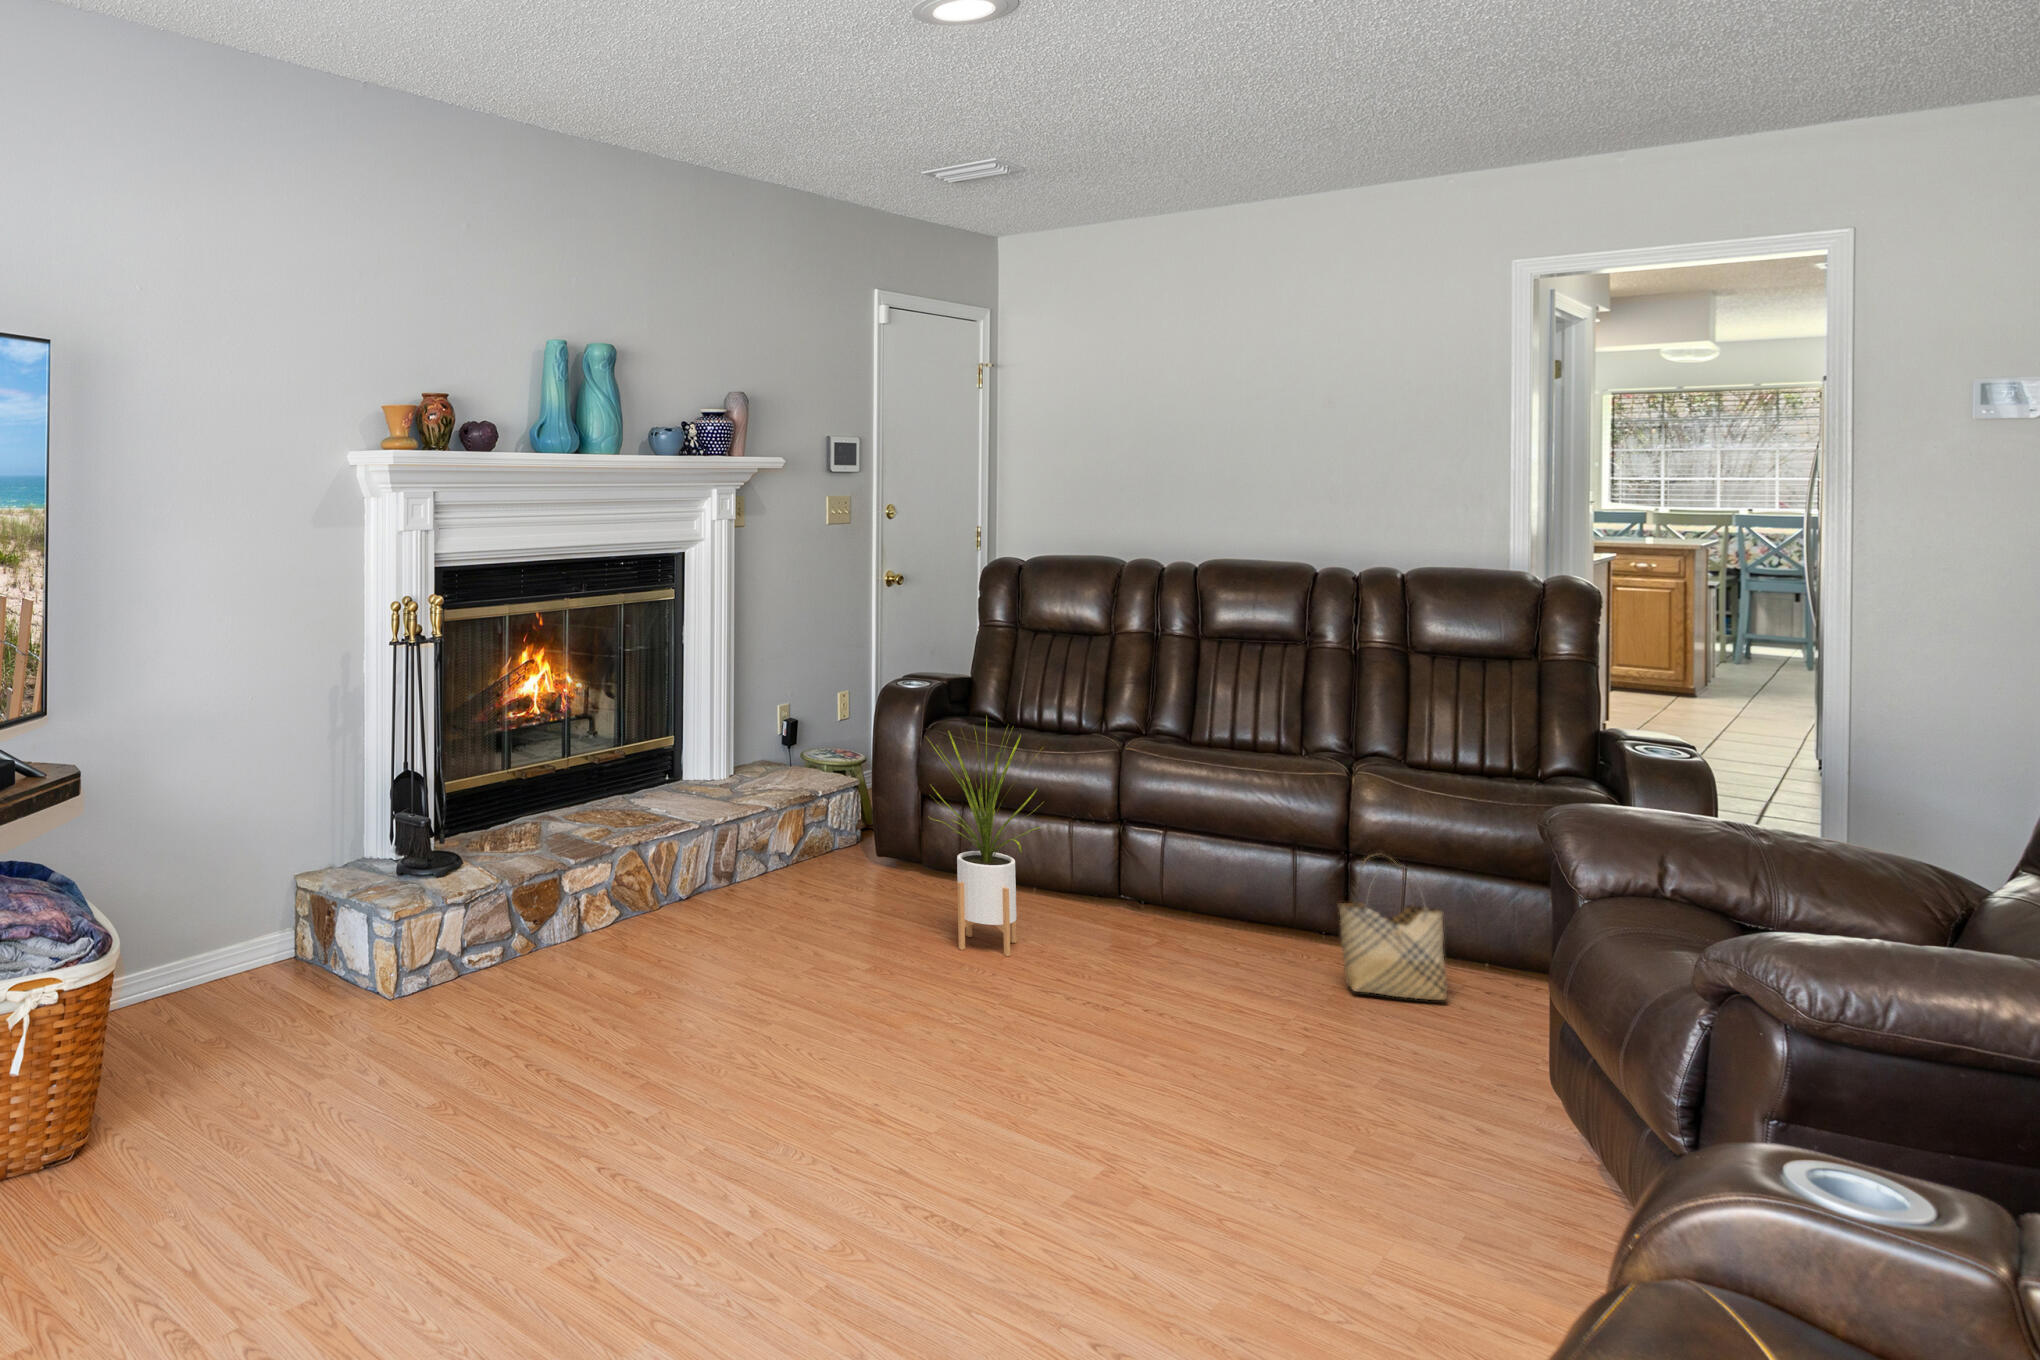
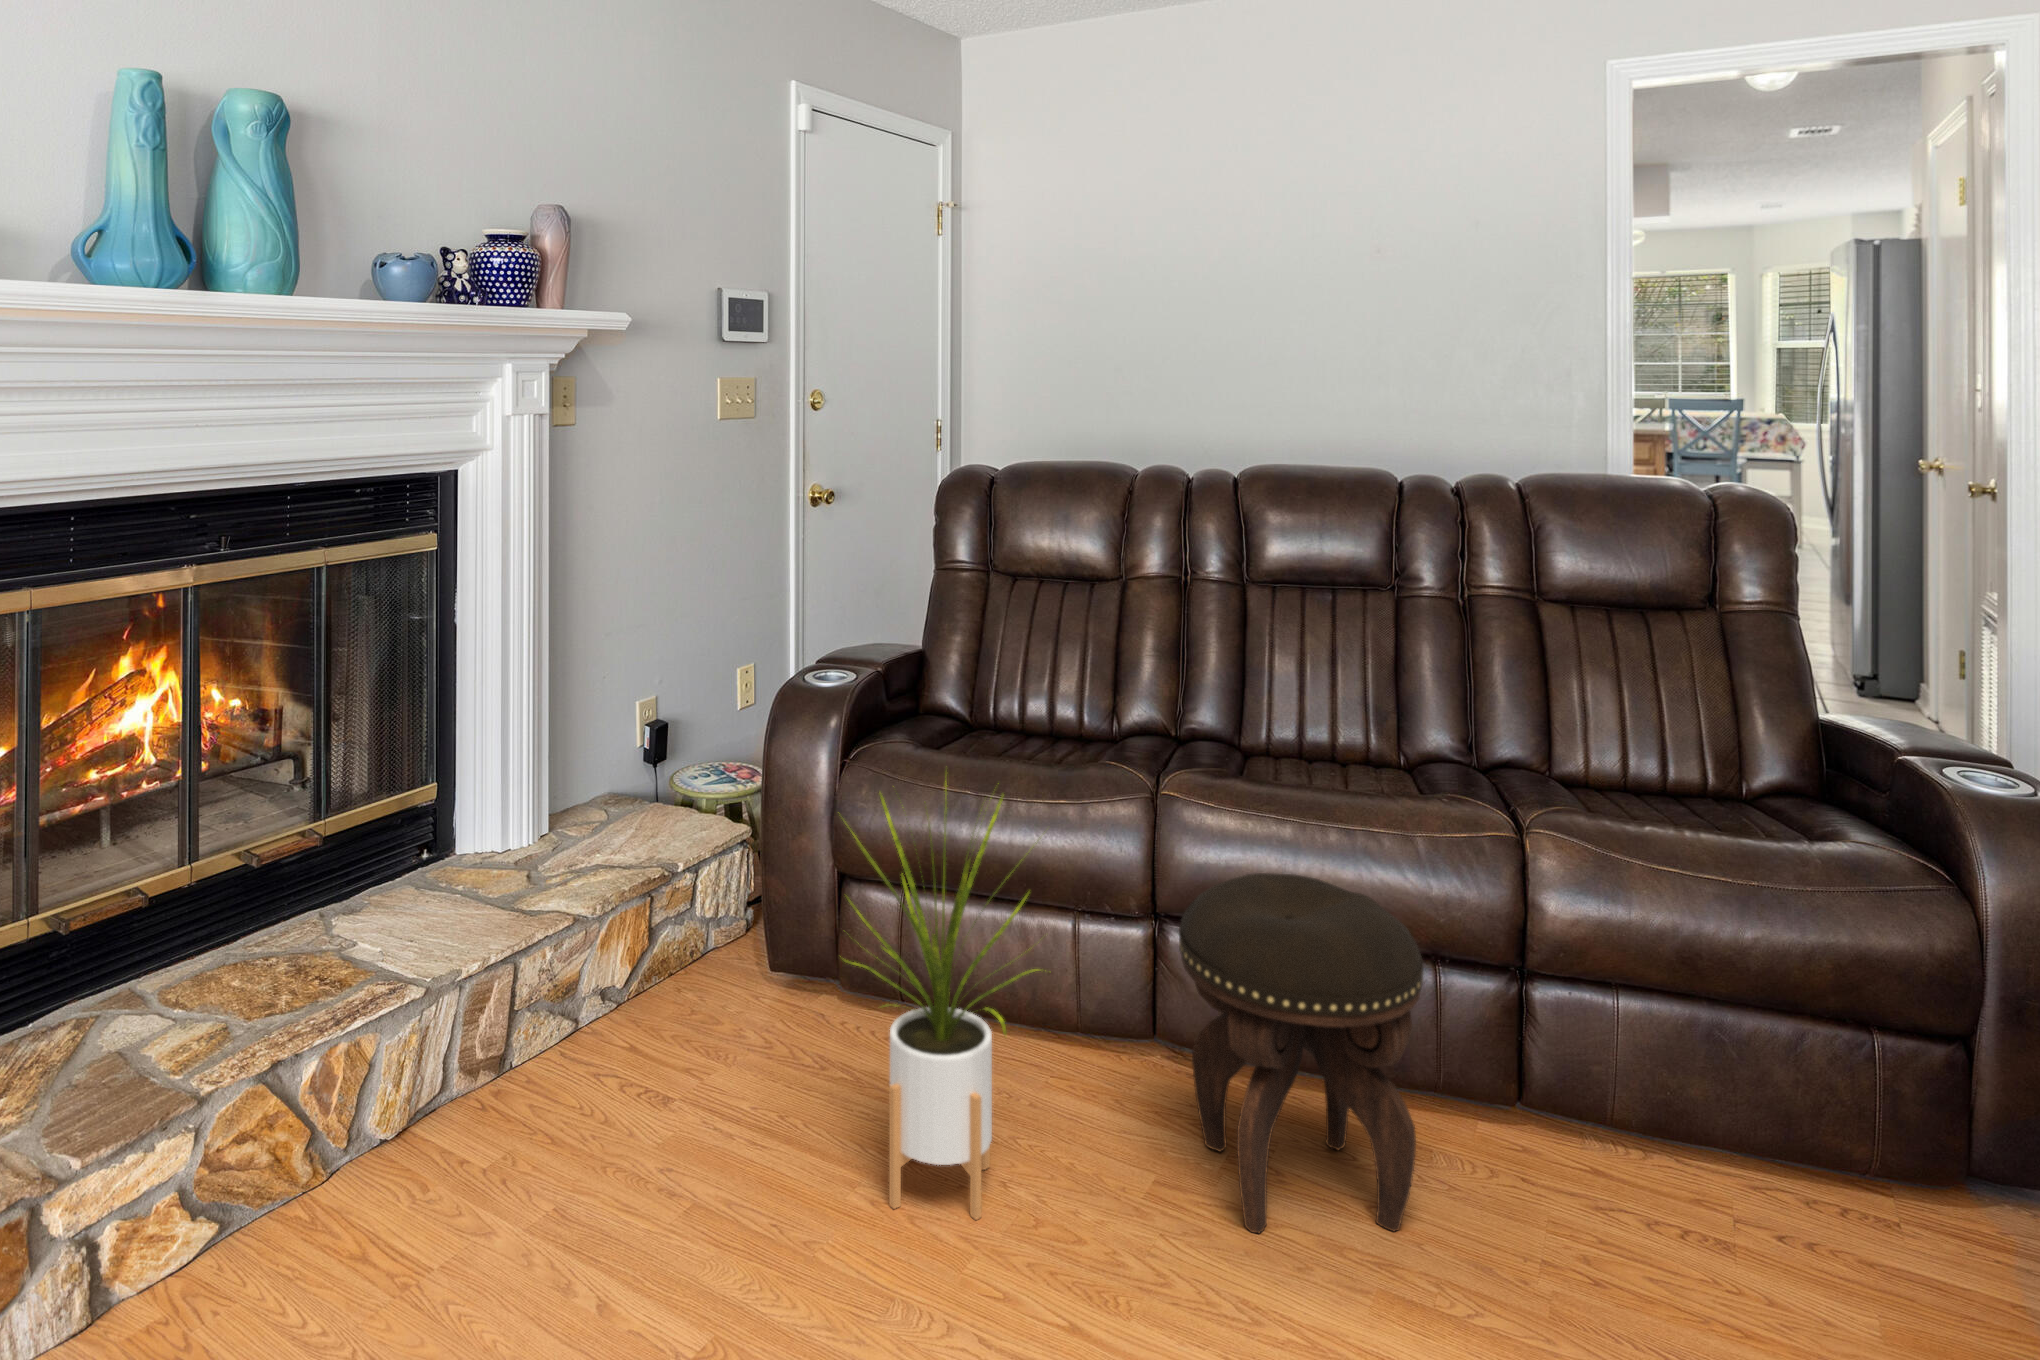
footstool: none [1125,790,1268,978] -> present [1179,873,1423,1233]
woven basket: present [1338,854,1448,1000] -> none [1546,991,1732,1266]

